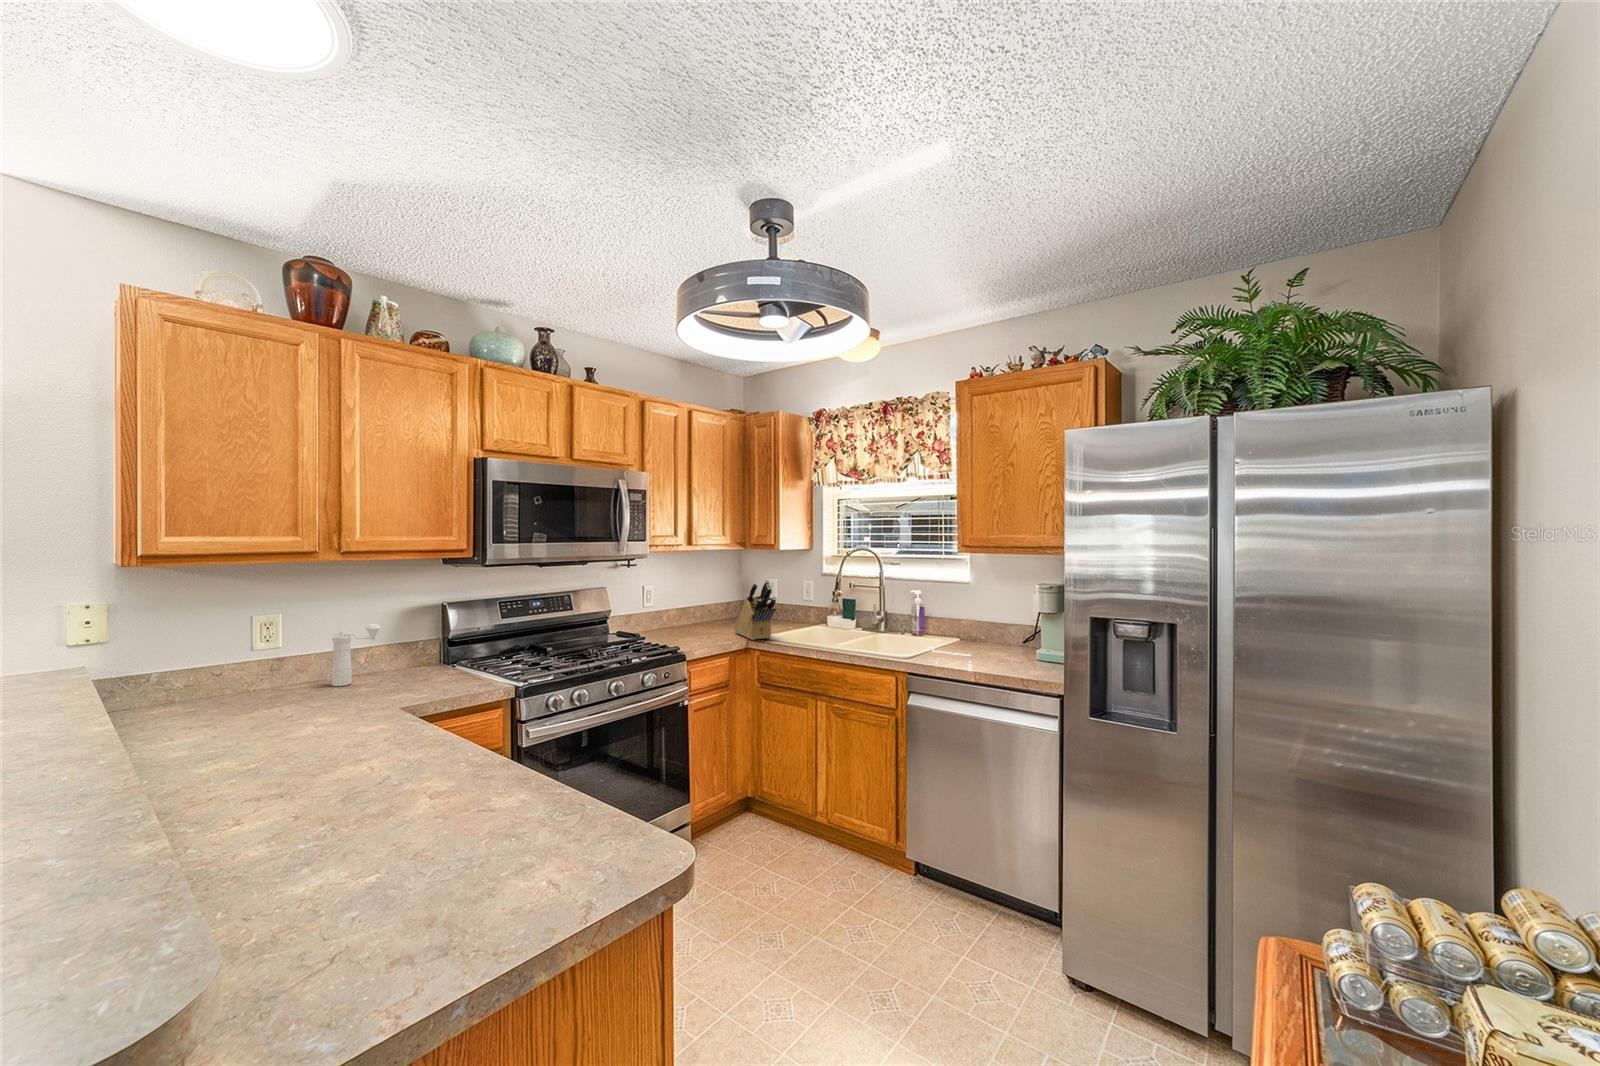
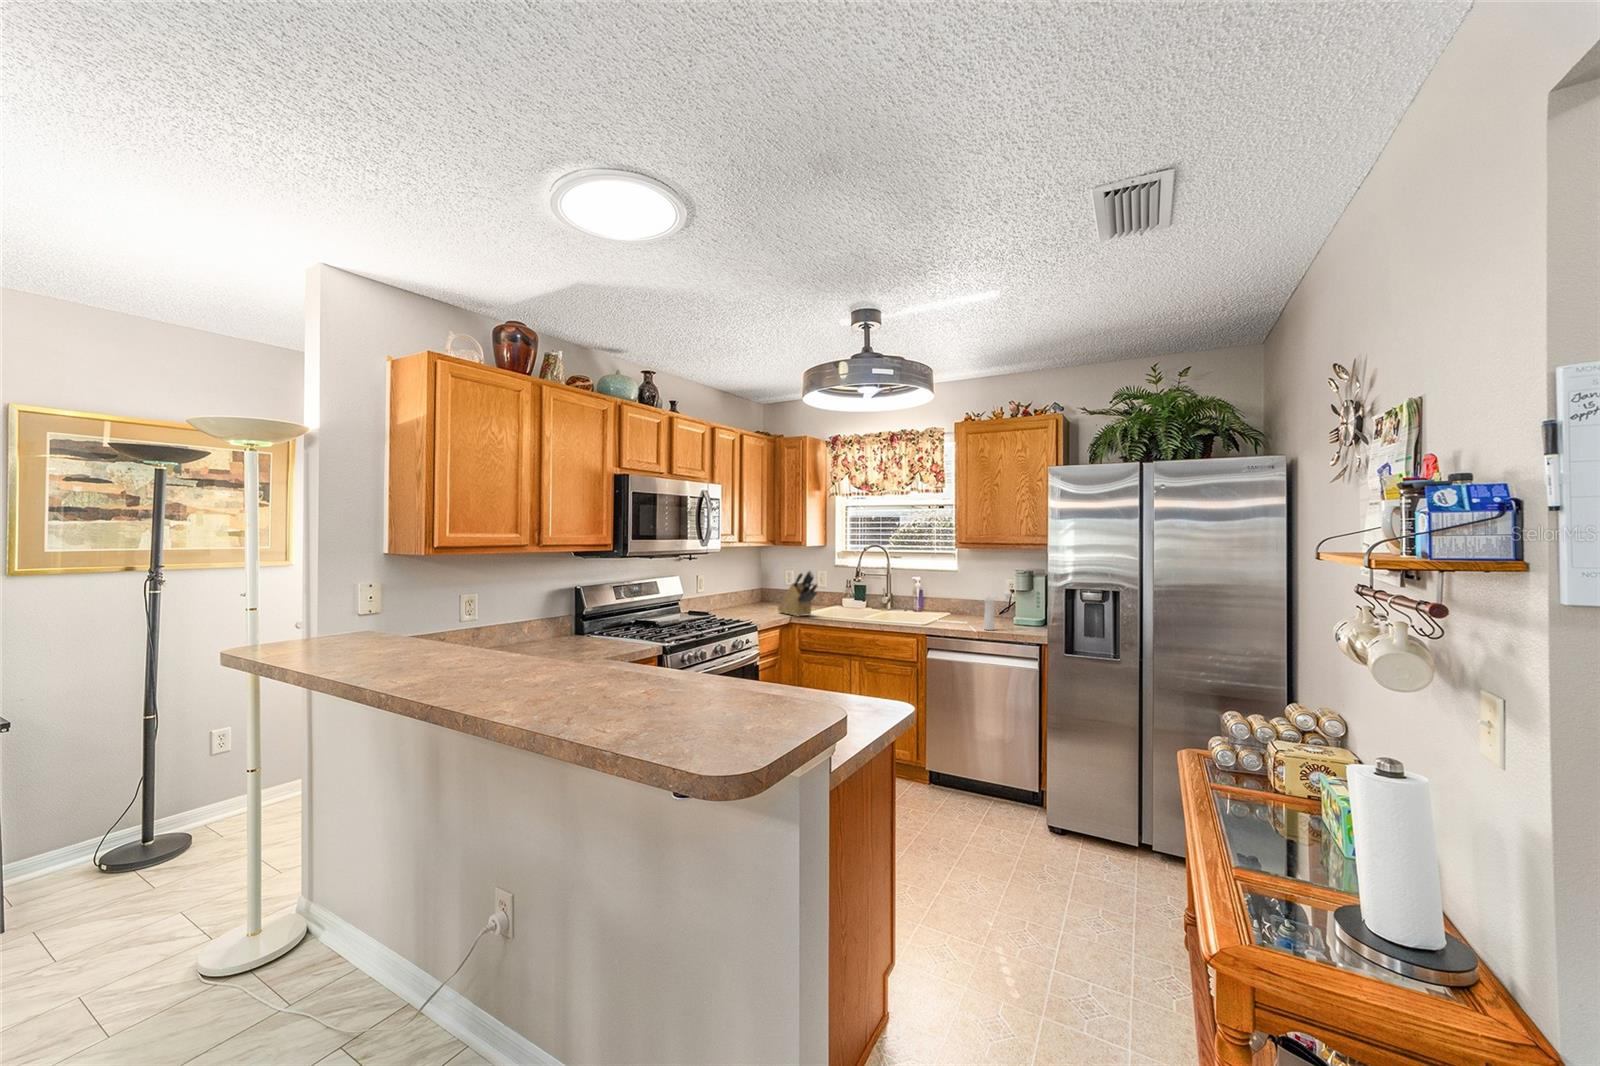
pepper mill: present [332,624,381,686] -> present [984,591,1012,630]

